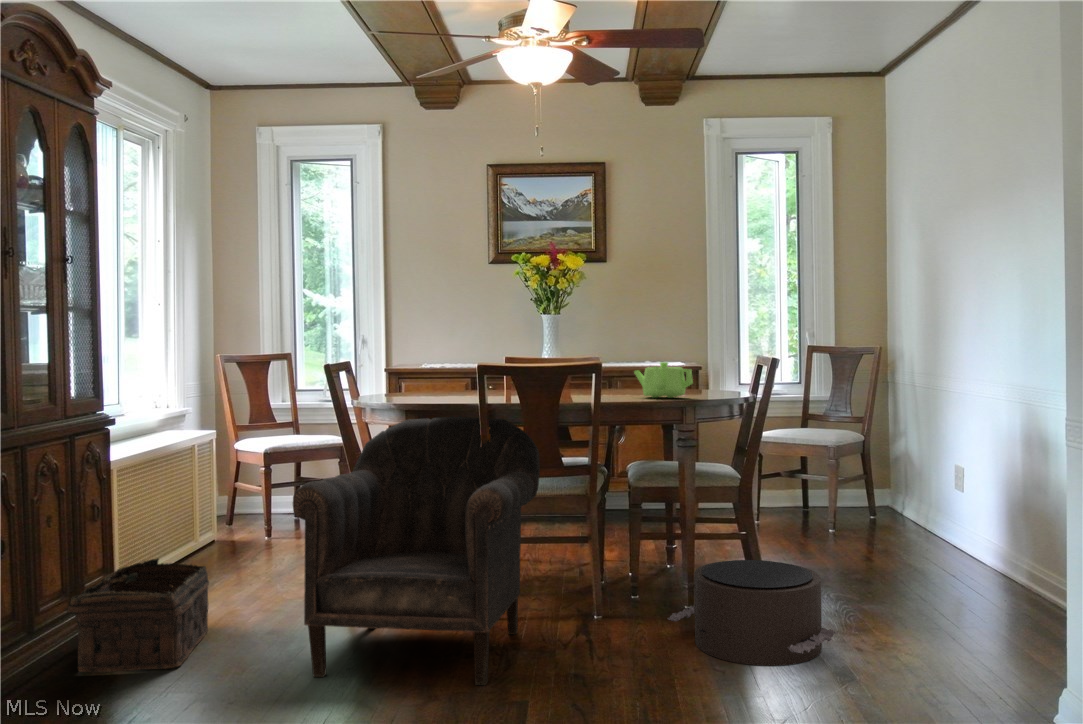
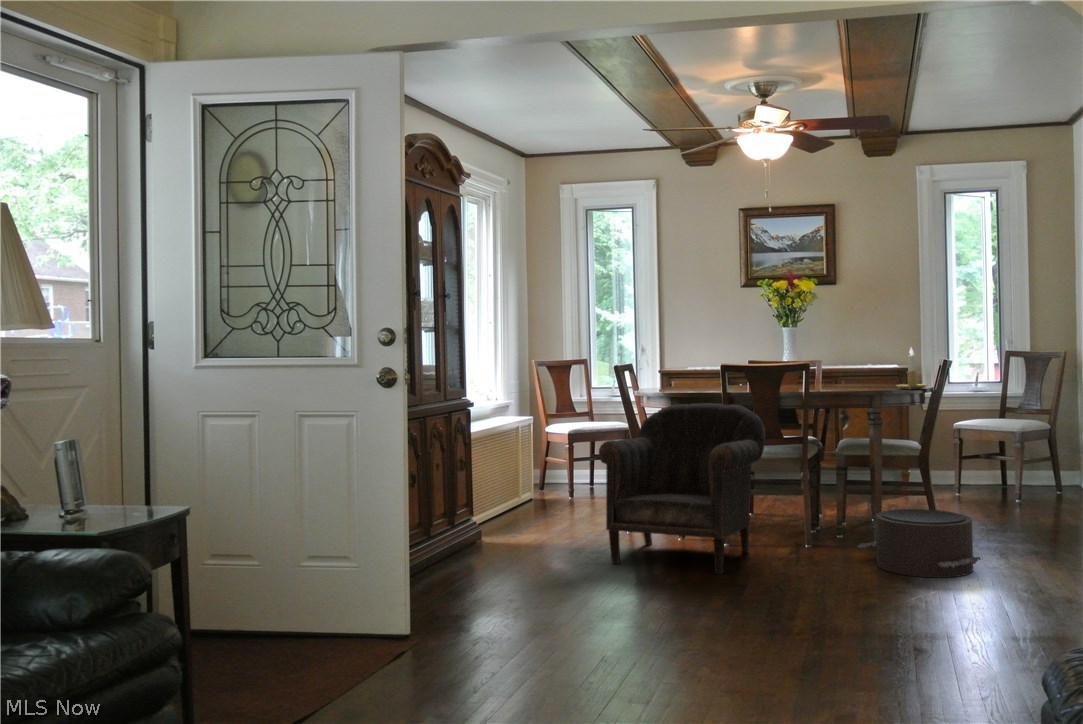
candlestick: none [689,339,725,394] -> present [897,348,927,390]
teapot: present [634,362,693,398] -> none [843,364,890,392]
basket: present [68,559,209,672] -> none [453,490,543,555]

